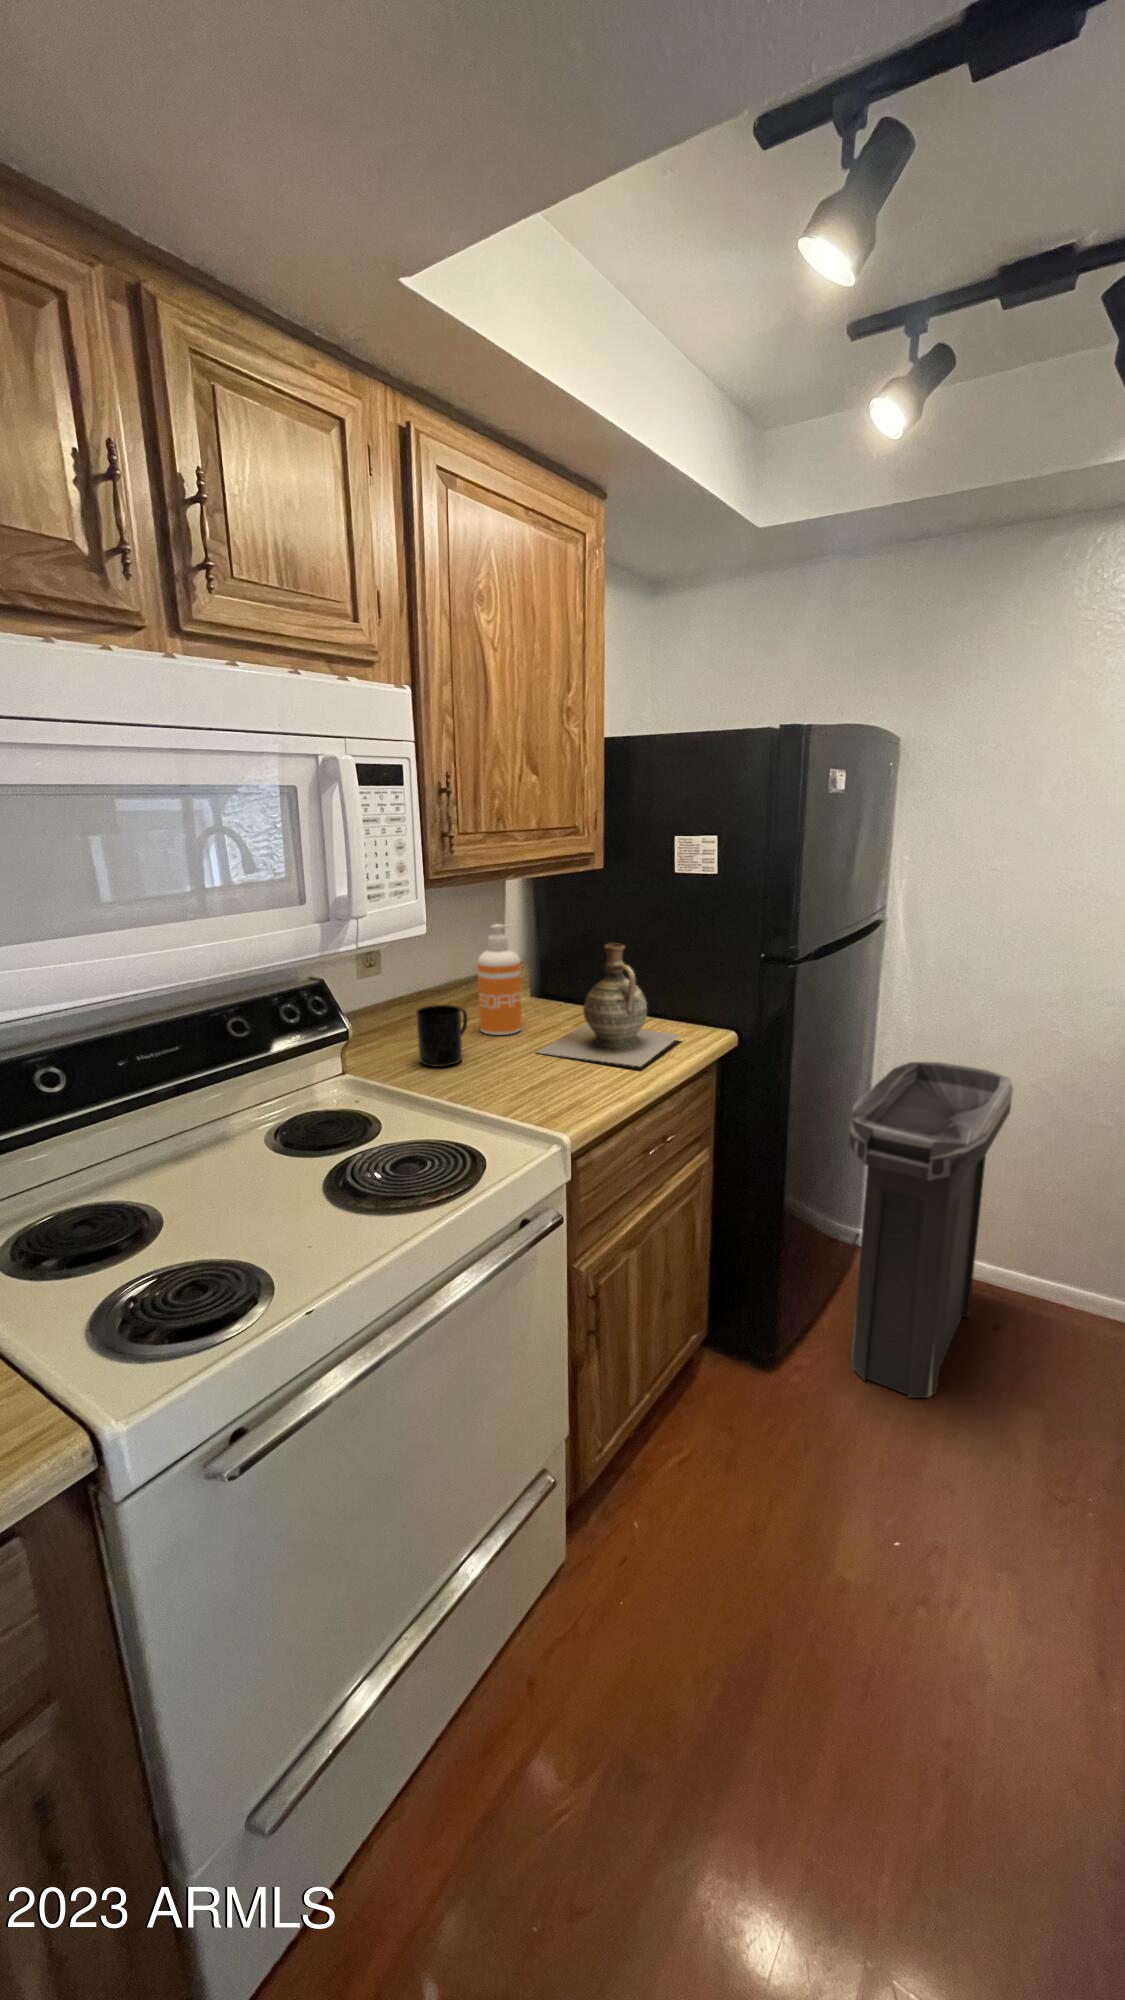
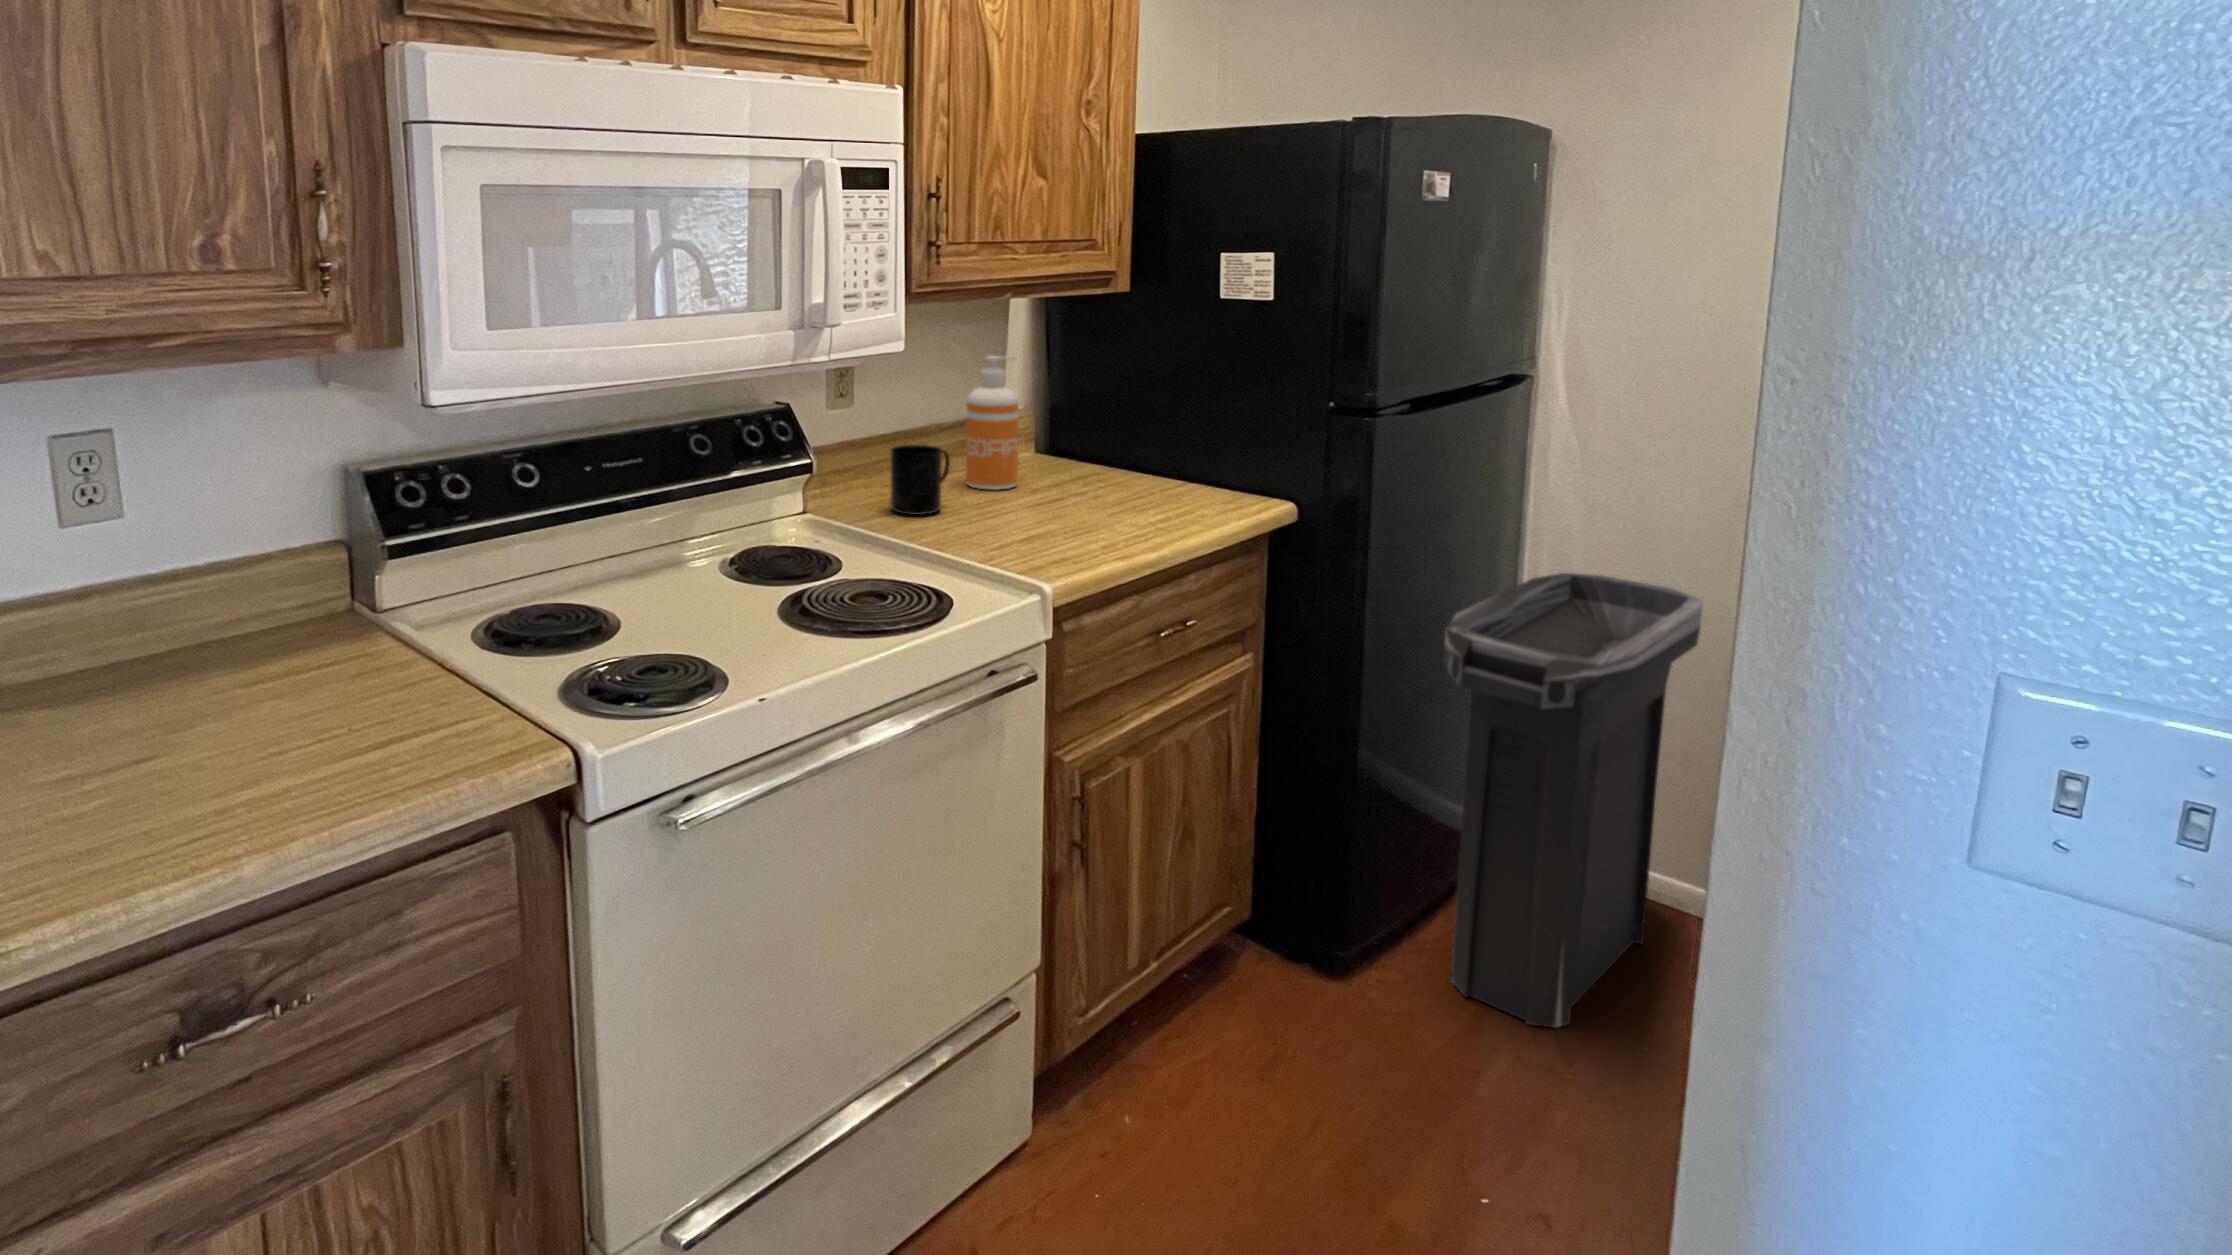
ceramic jug: present [538,943,681,1066] -> none [1029,381,1217,528]

